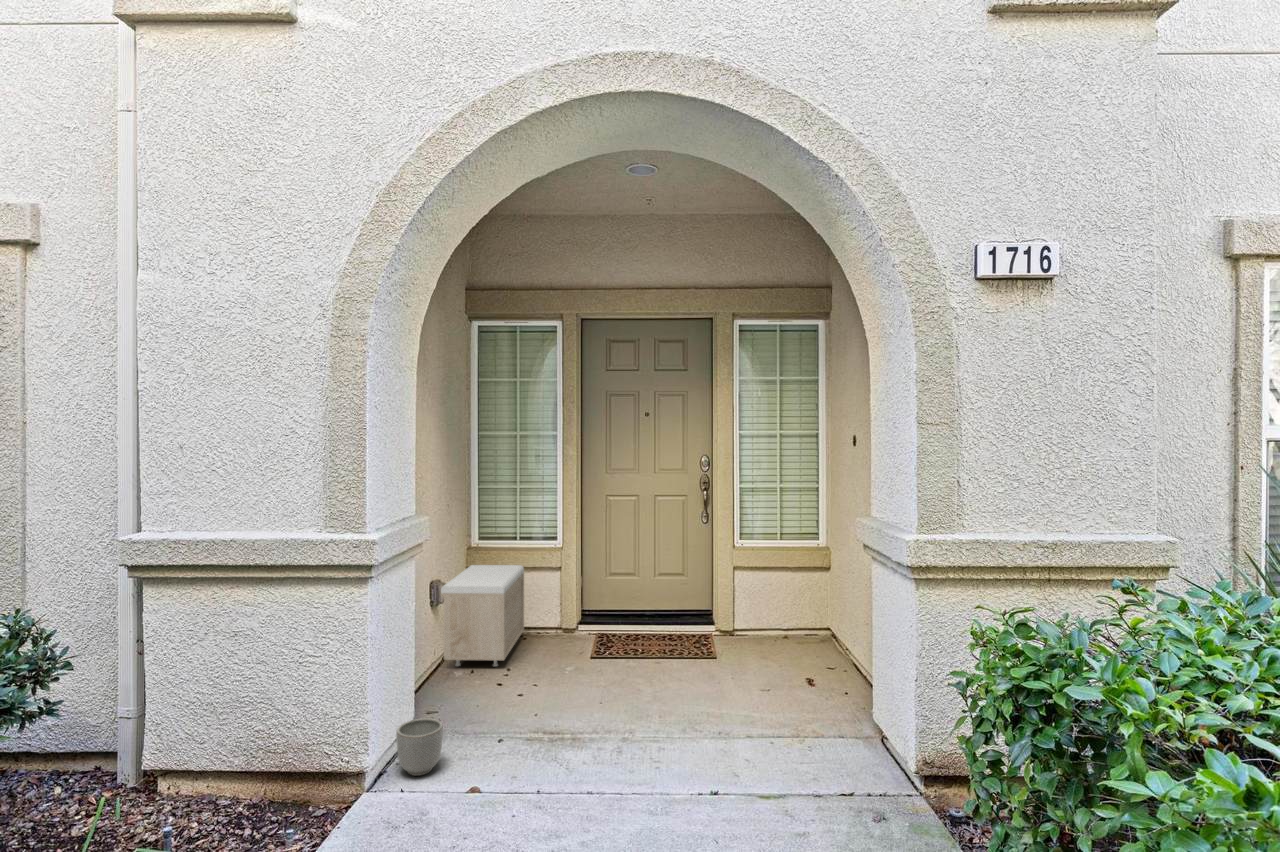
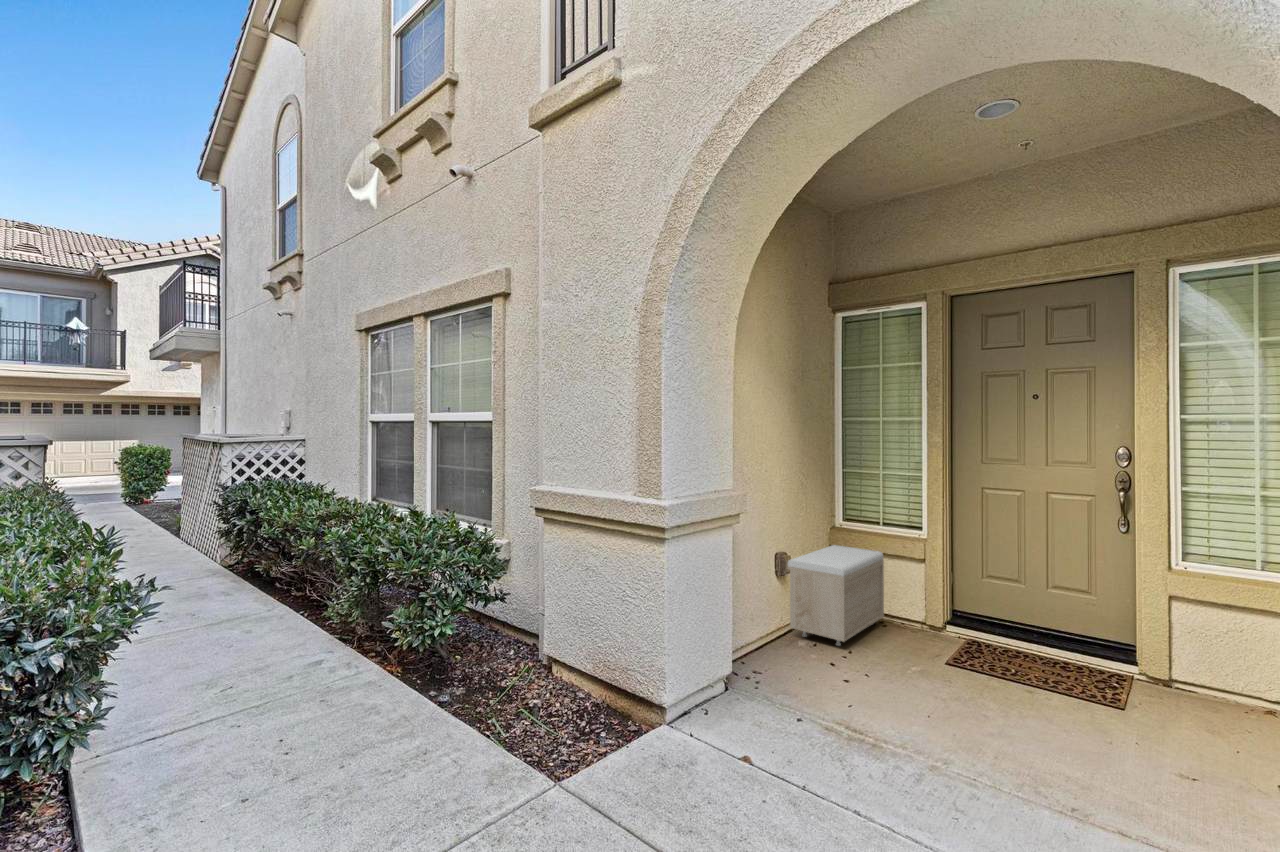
planter: present [396,718,443,776] -> none [694,674,735,728]

